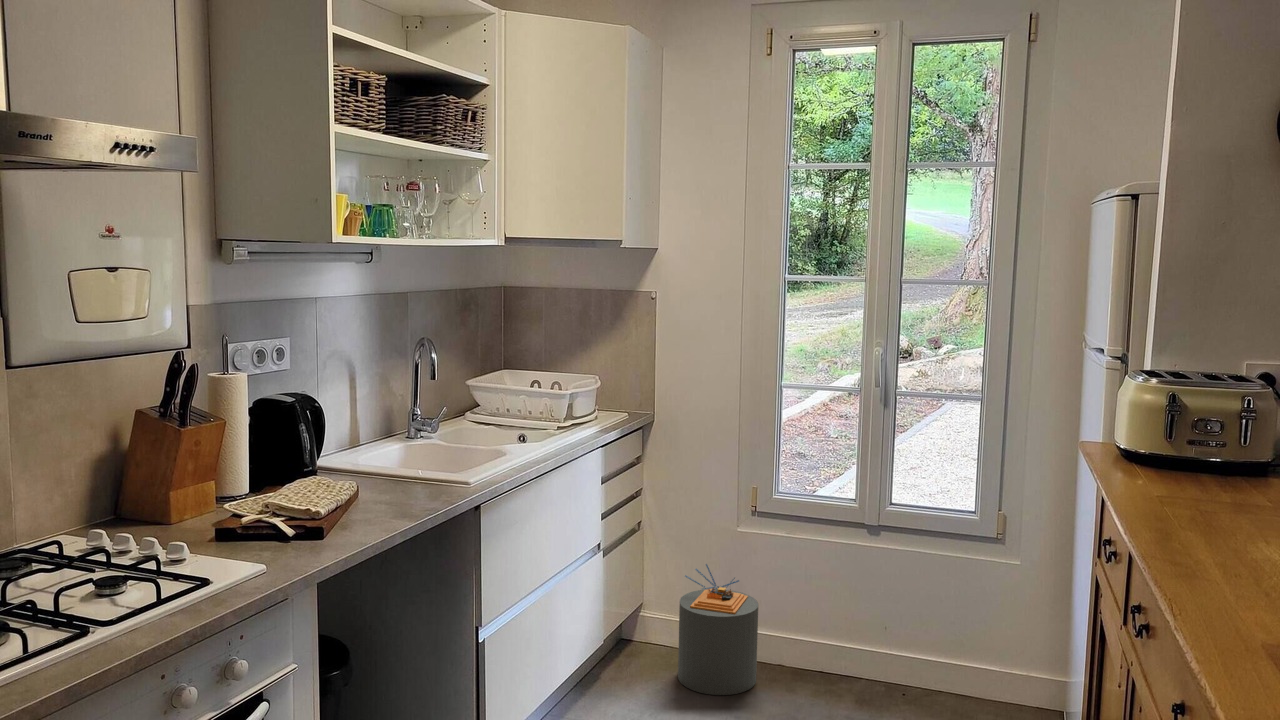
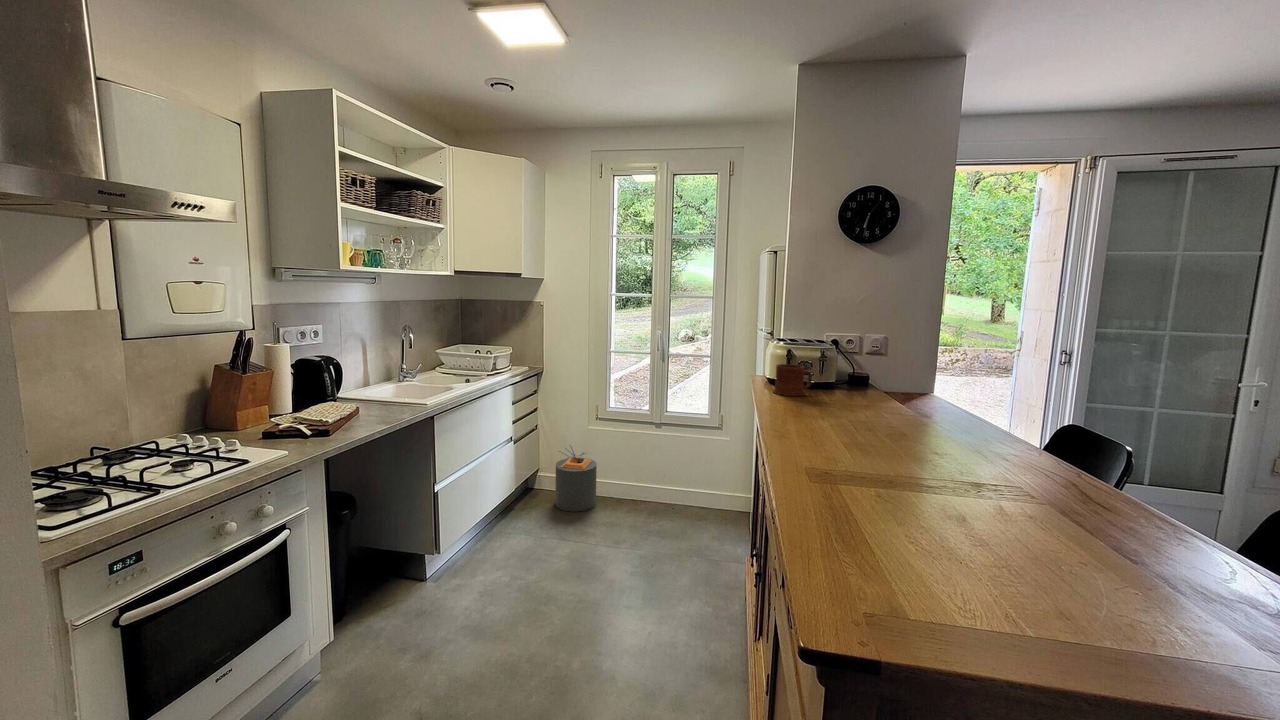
mug: none [1148,419,1234,486] -> present [773,364,812,396]

